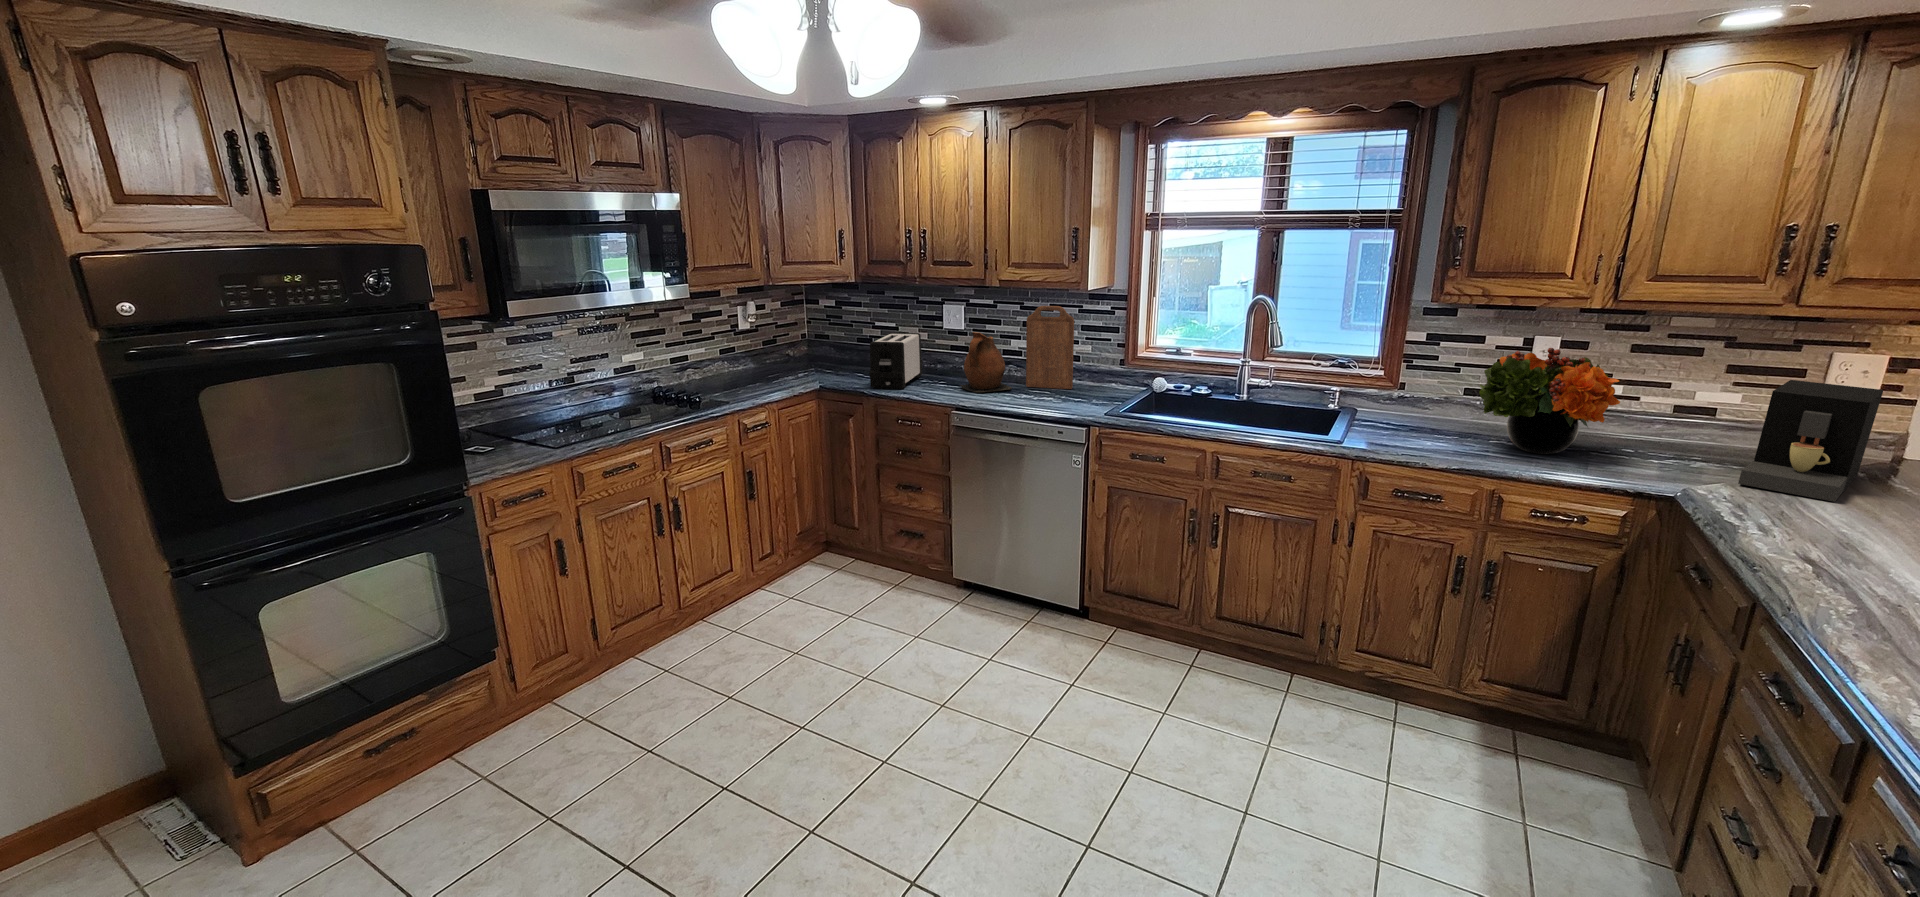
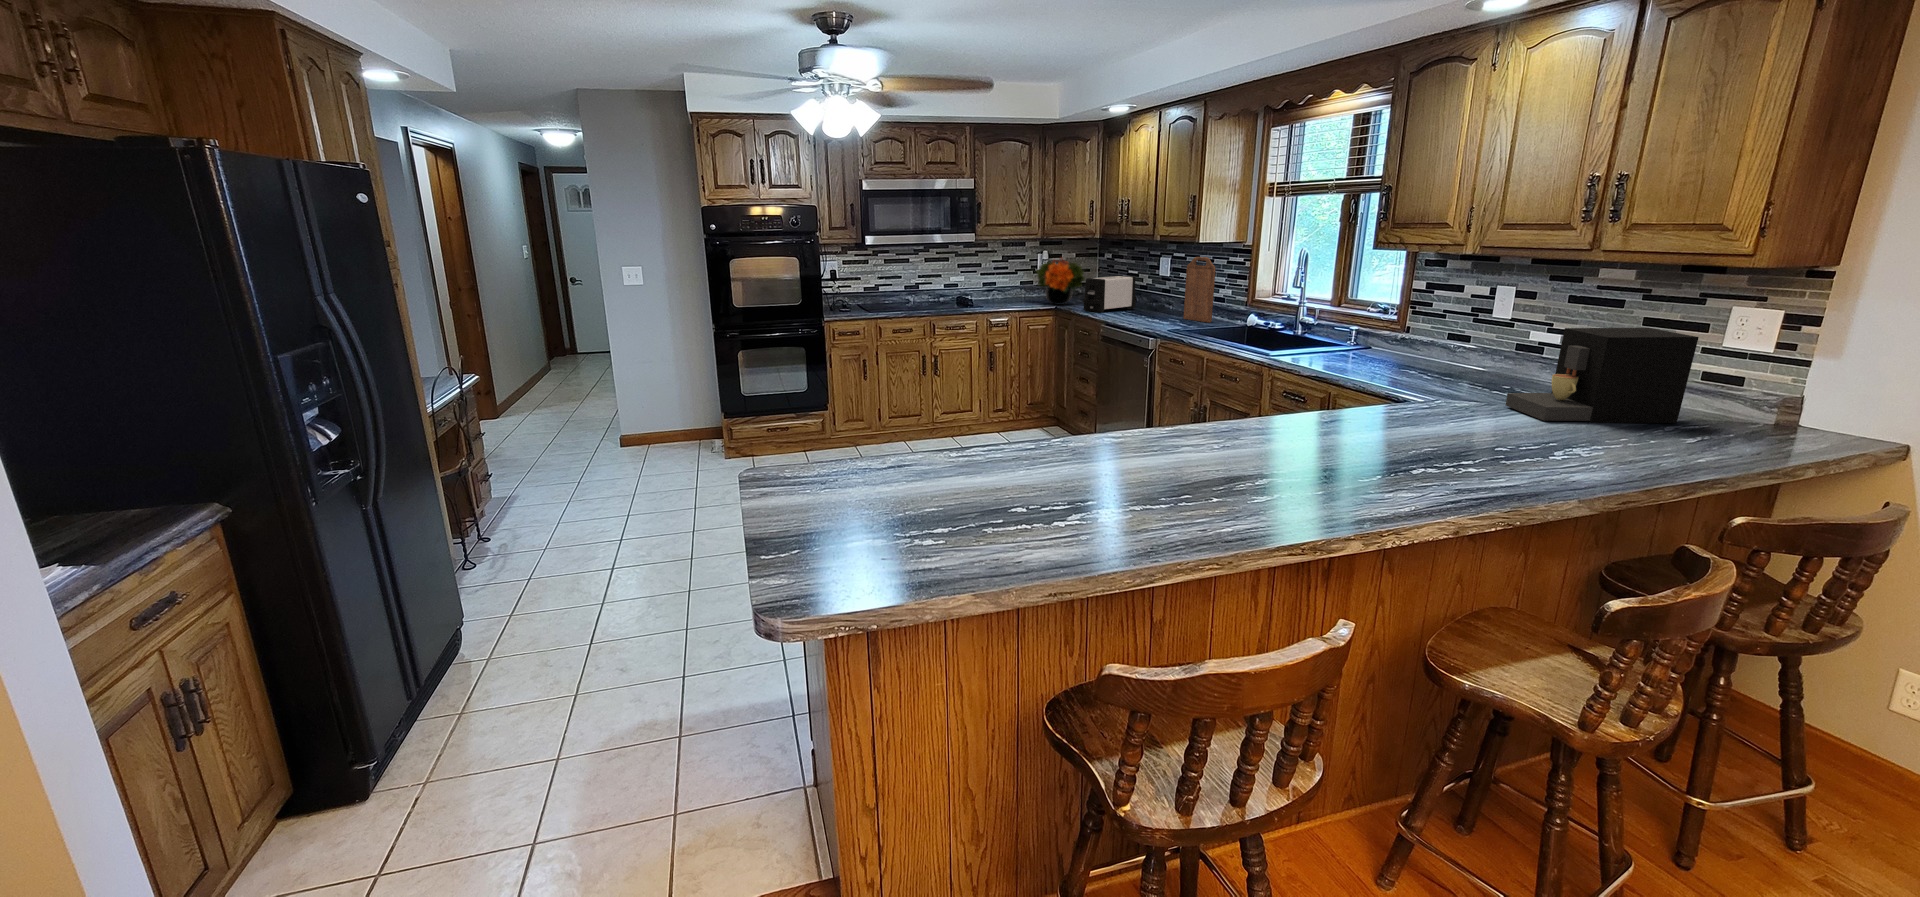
ceramic pitcher: present [961,332,1012,392] -> none [1135,274,1171,319]
flower arrangement: present [1479,348,1620,454] -> present [1037,258,1085,305]

